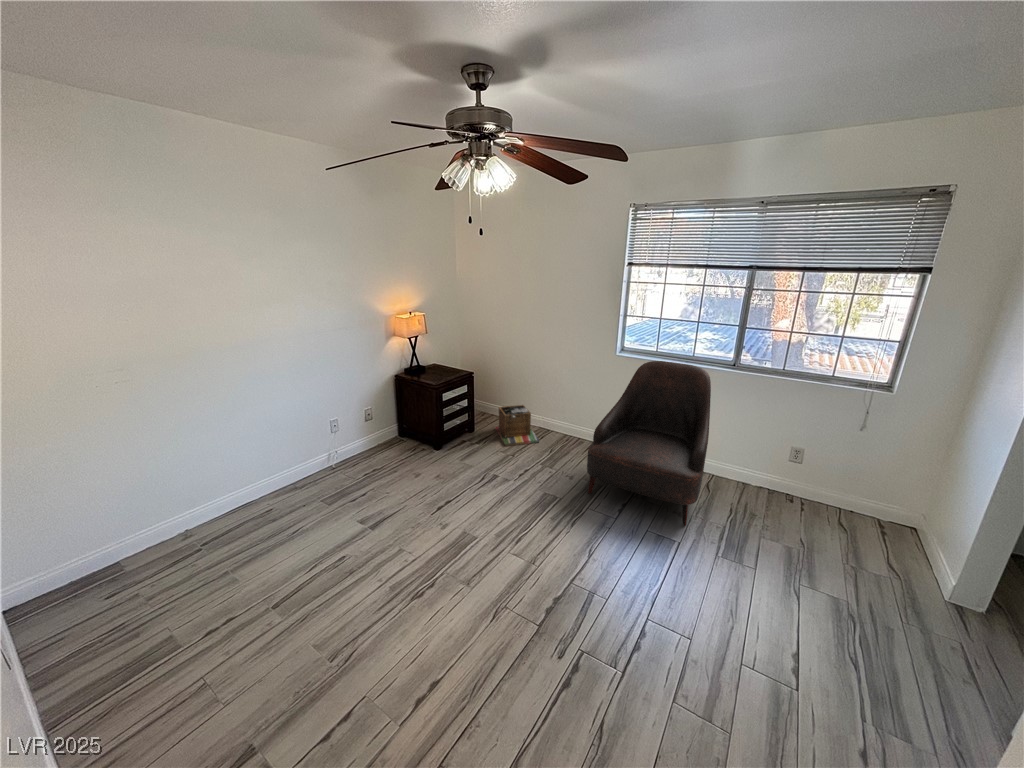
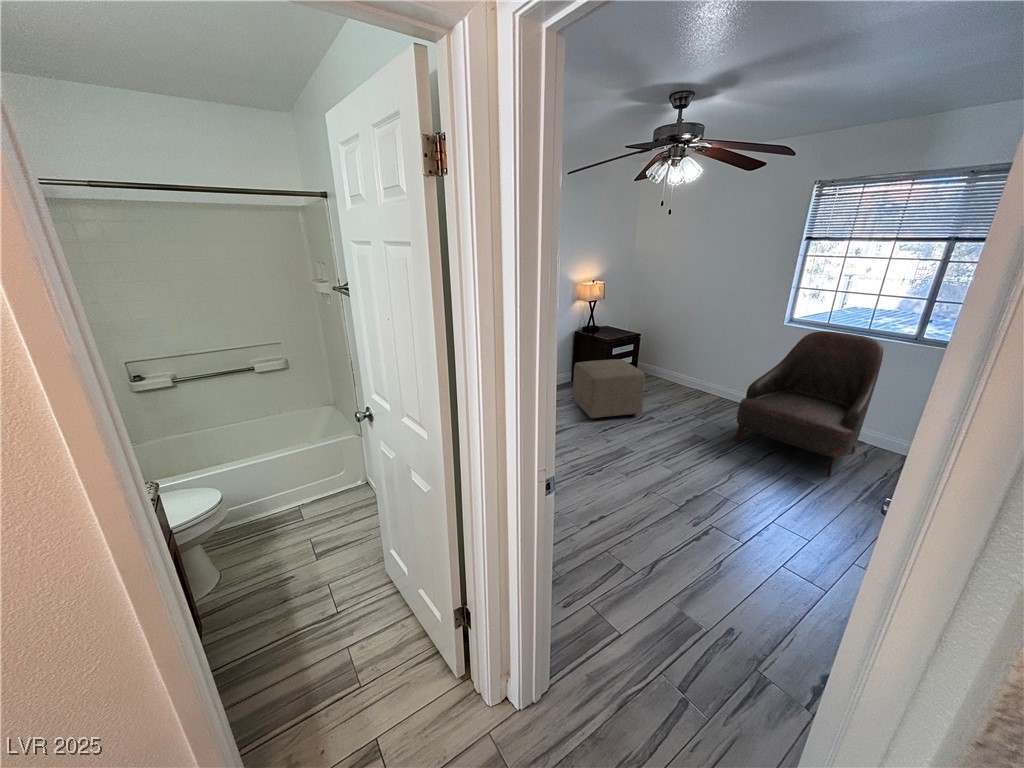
laundry basket: present [496,405,539,446] -> none [654,367,694,400]
ottoman: none [394,407,484,493] -> present [573,359,645,419]

